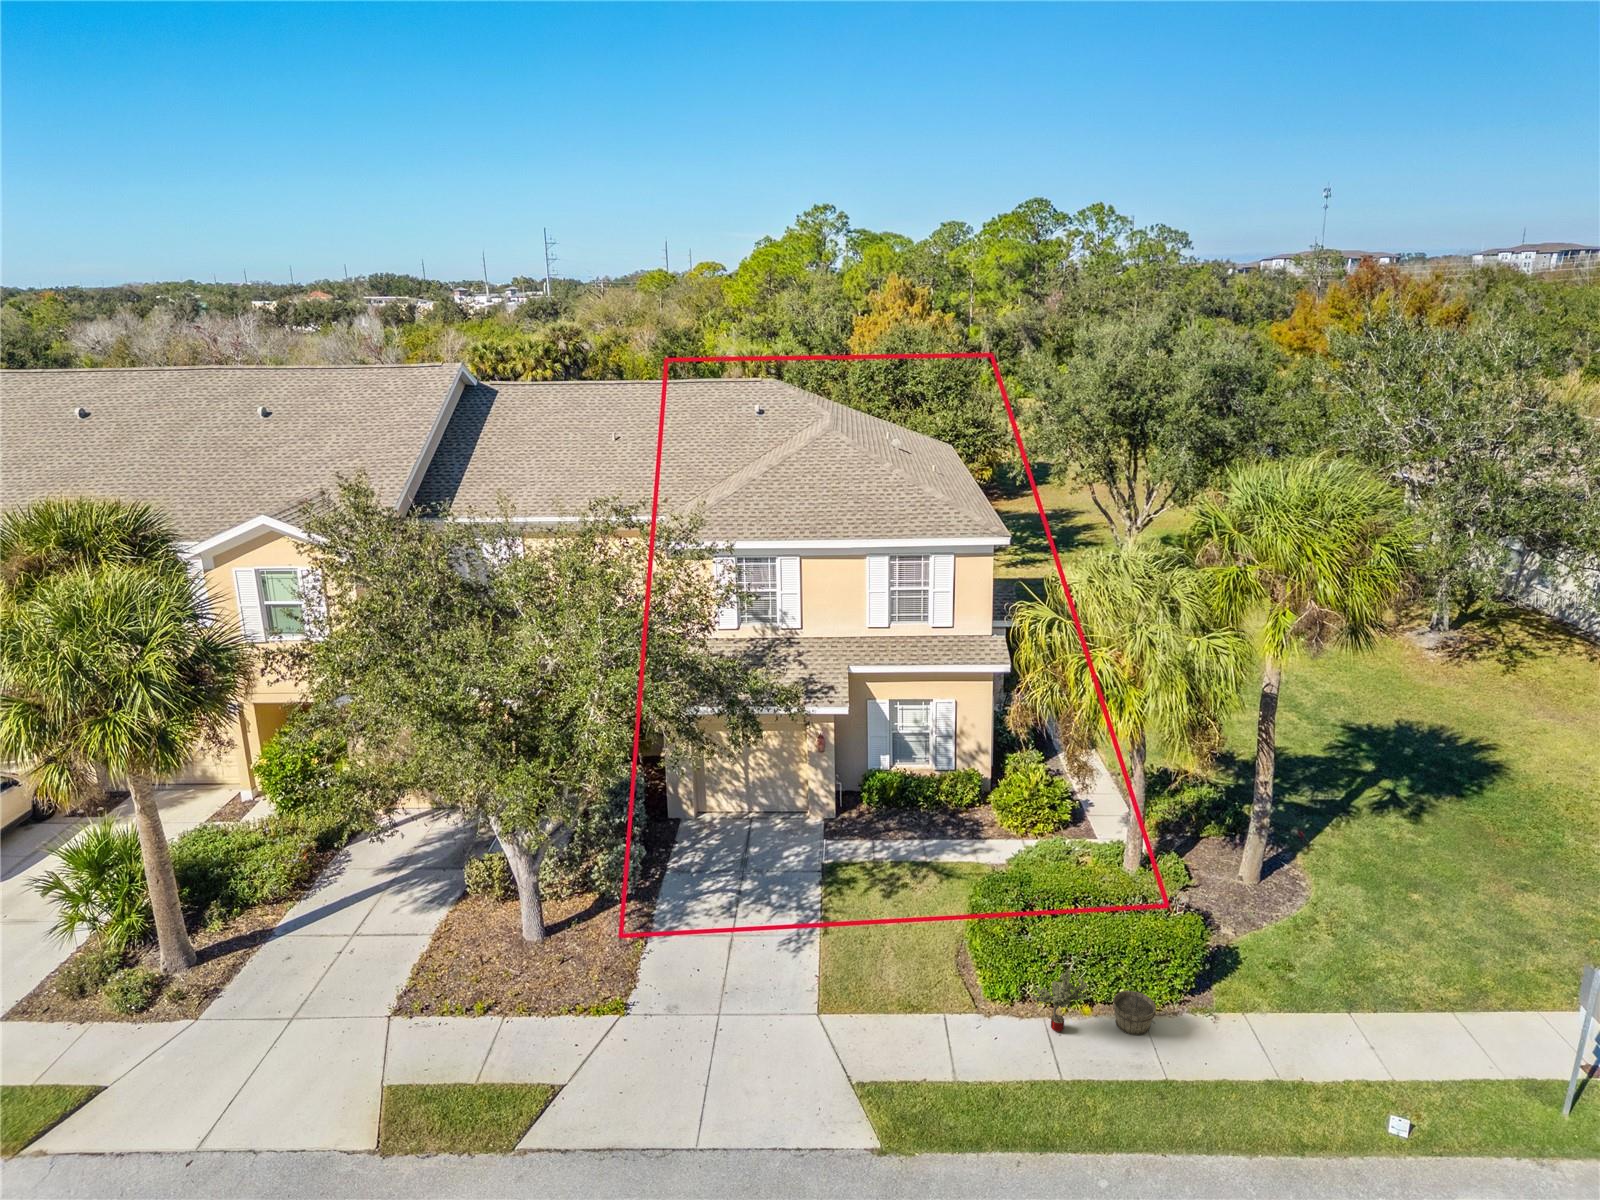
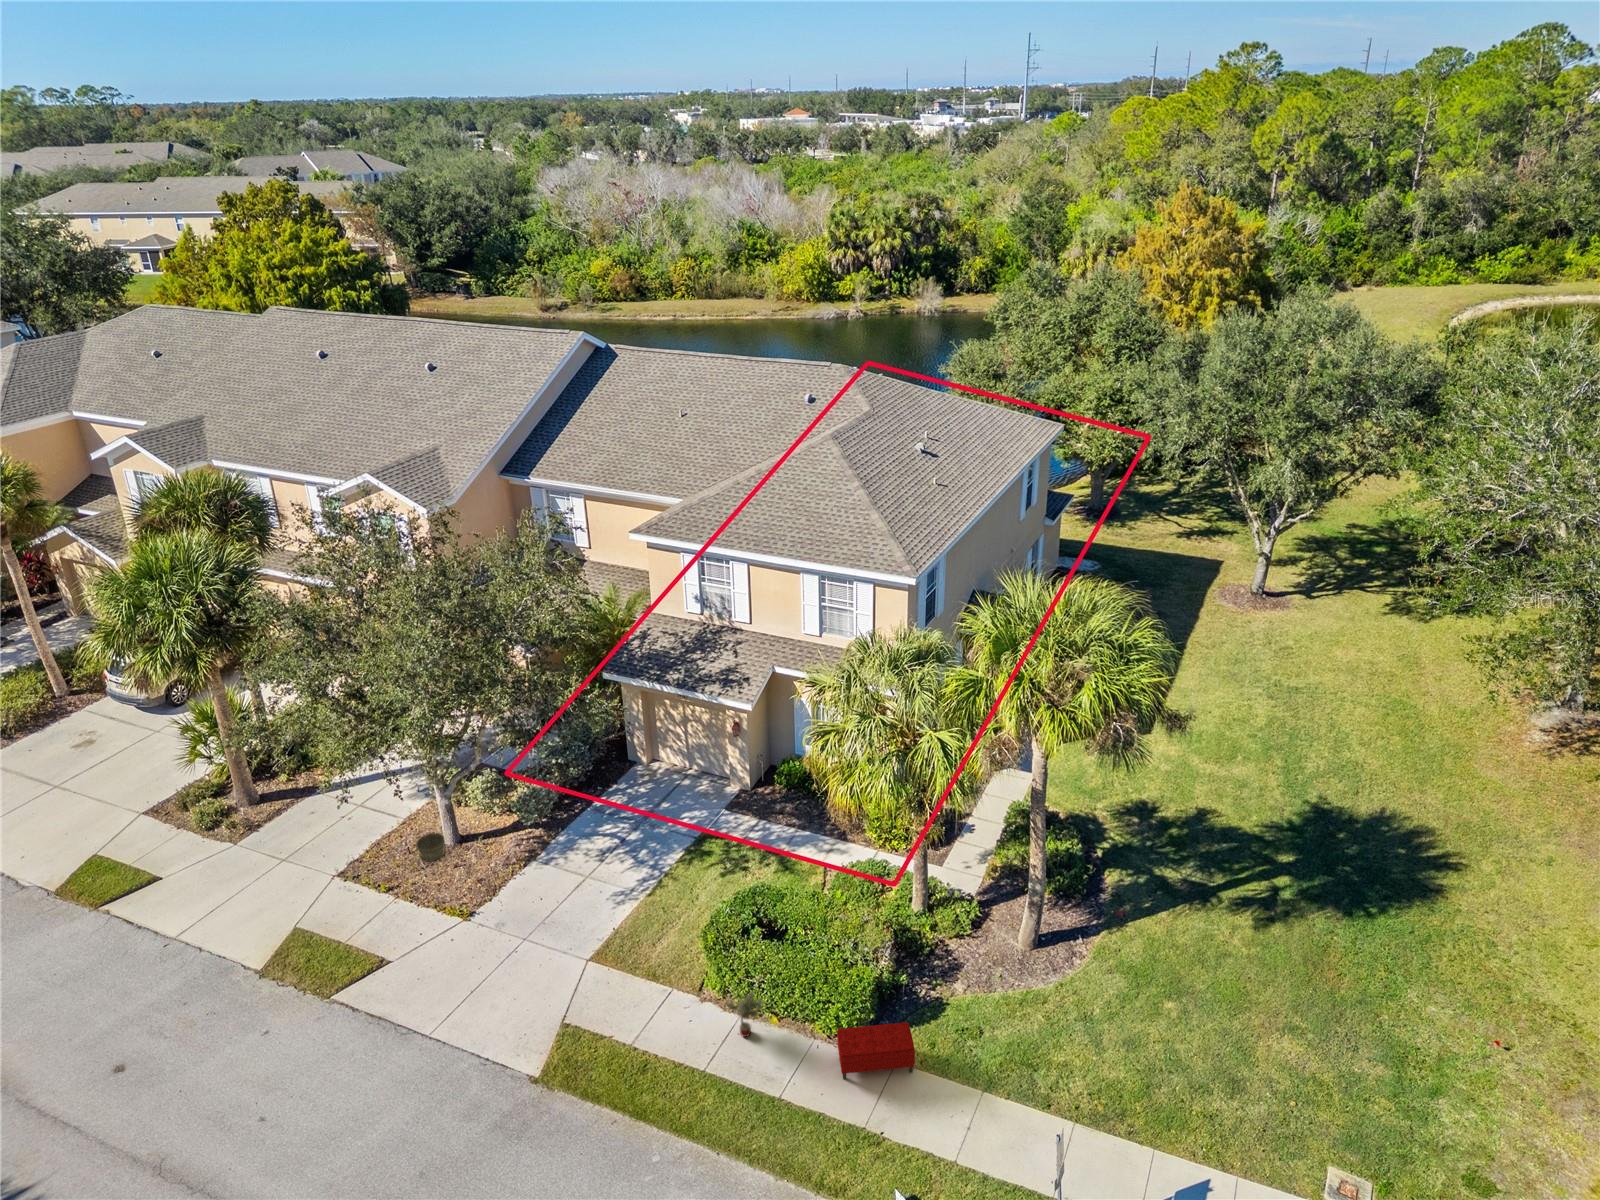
bench: none [1163,961,1251,1039] -> present [837,1022,915,1080]
wooden bucket: present [1113,991,1156,1035] -> present [416,833,445,861]

